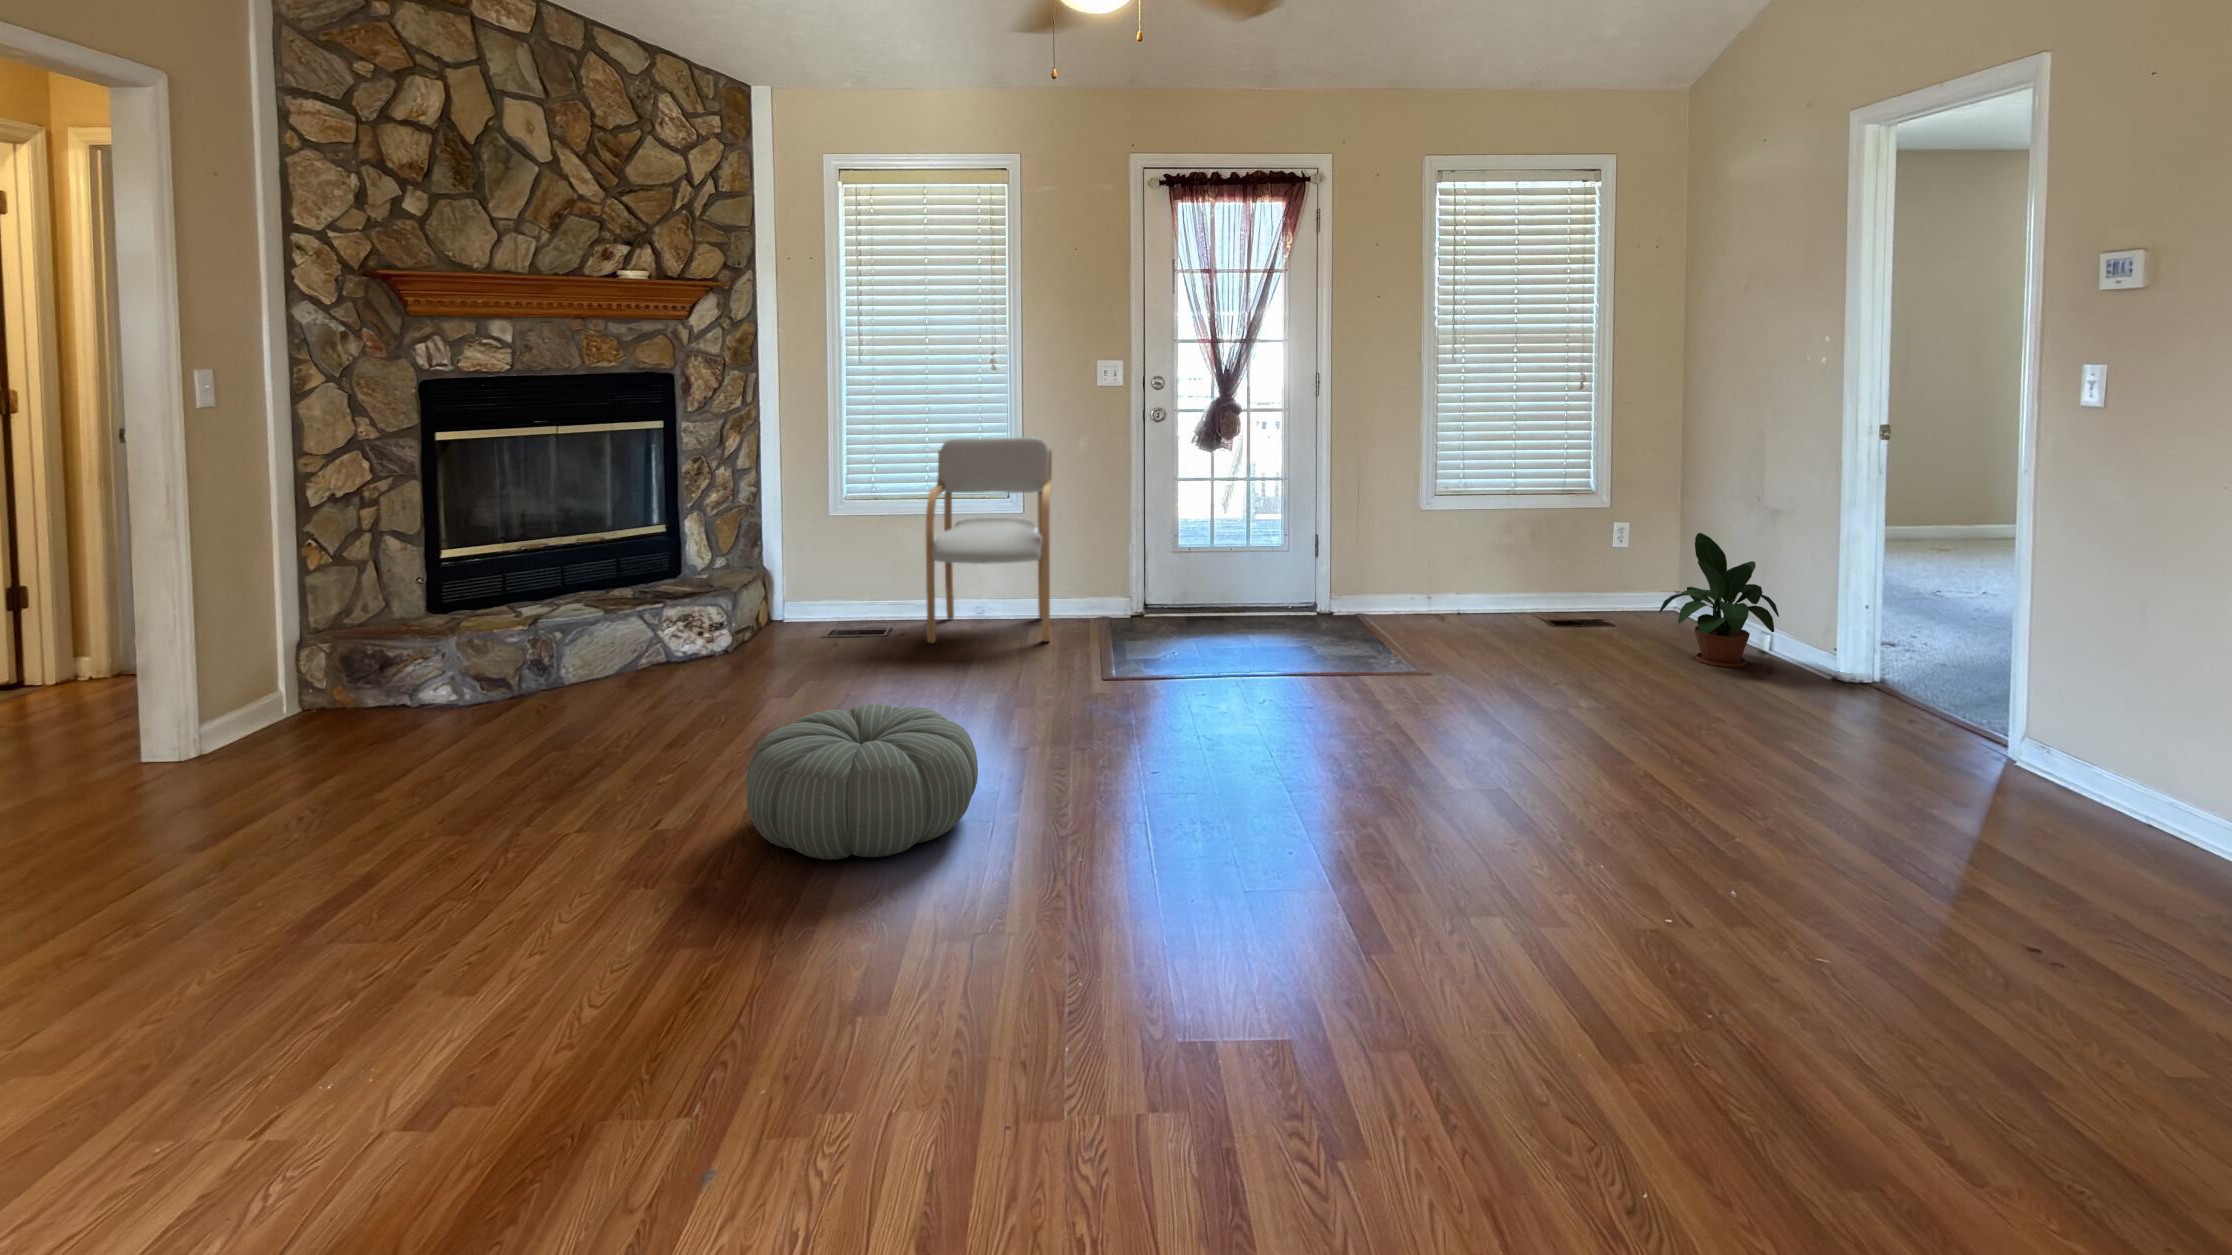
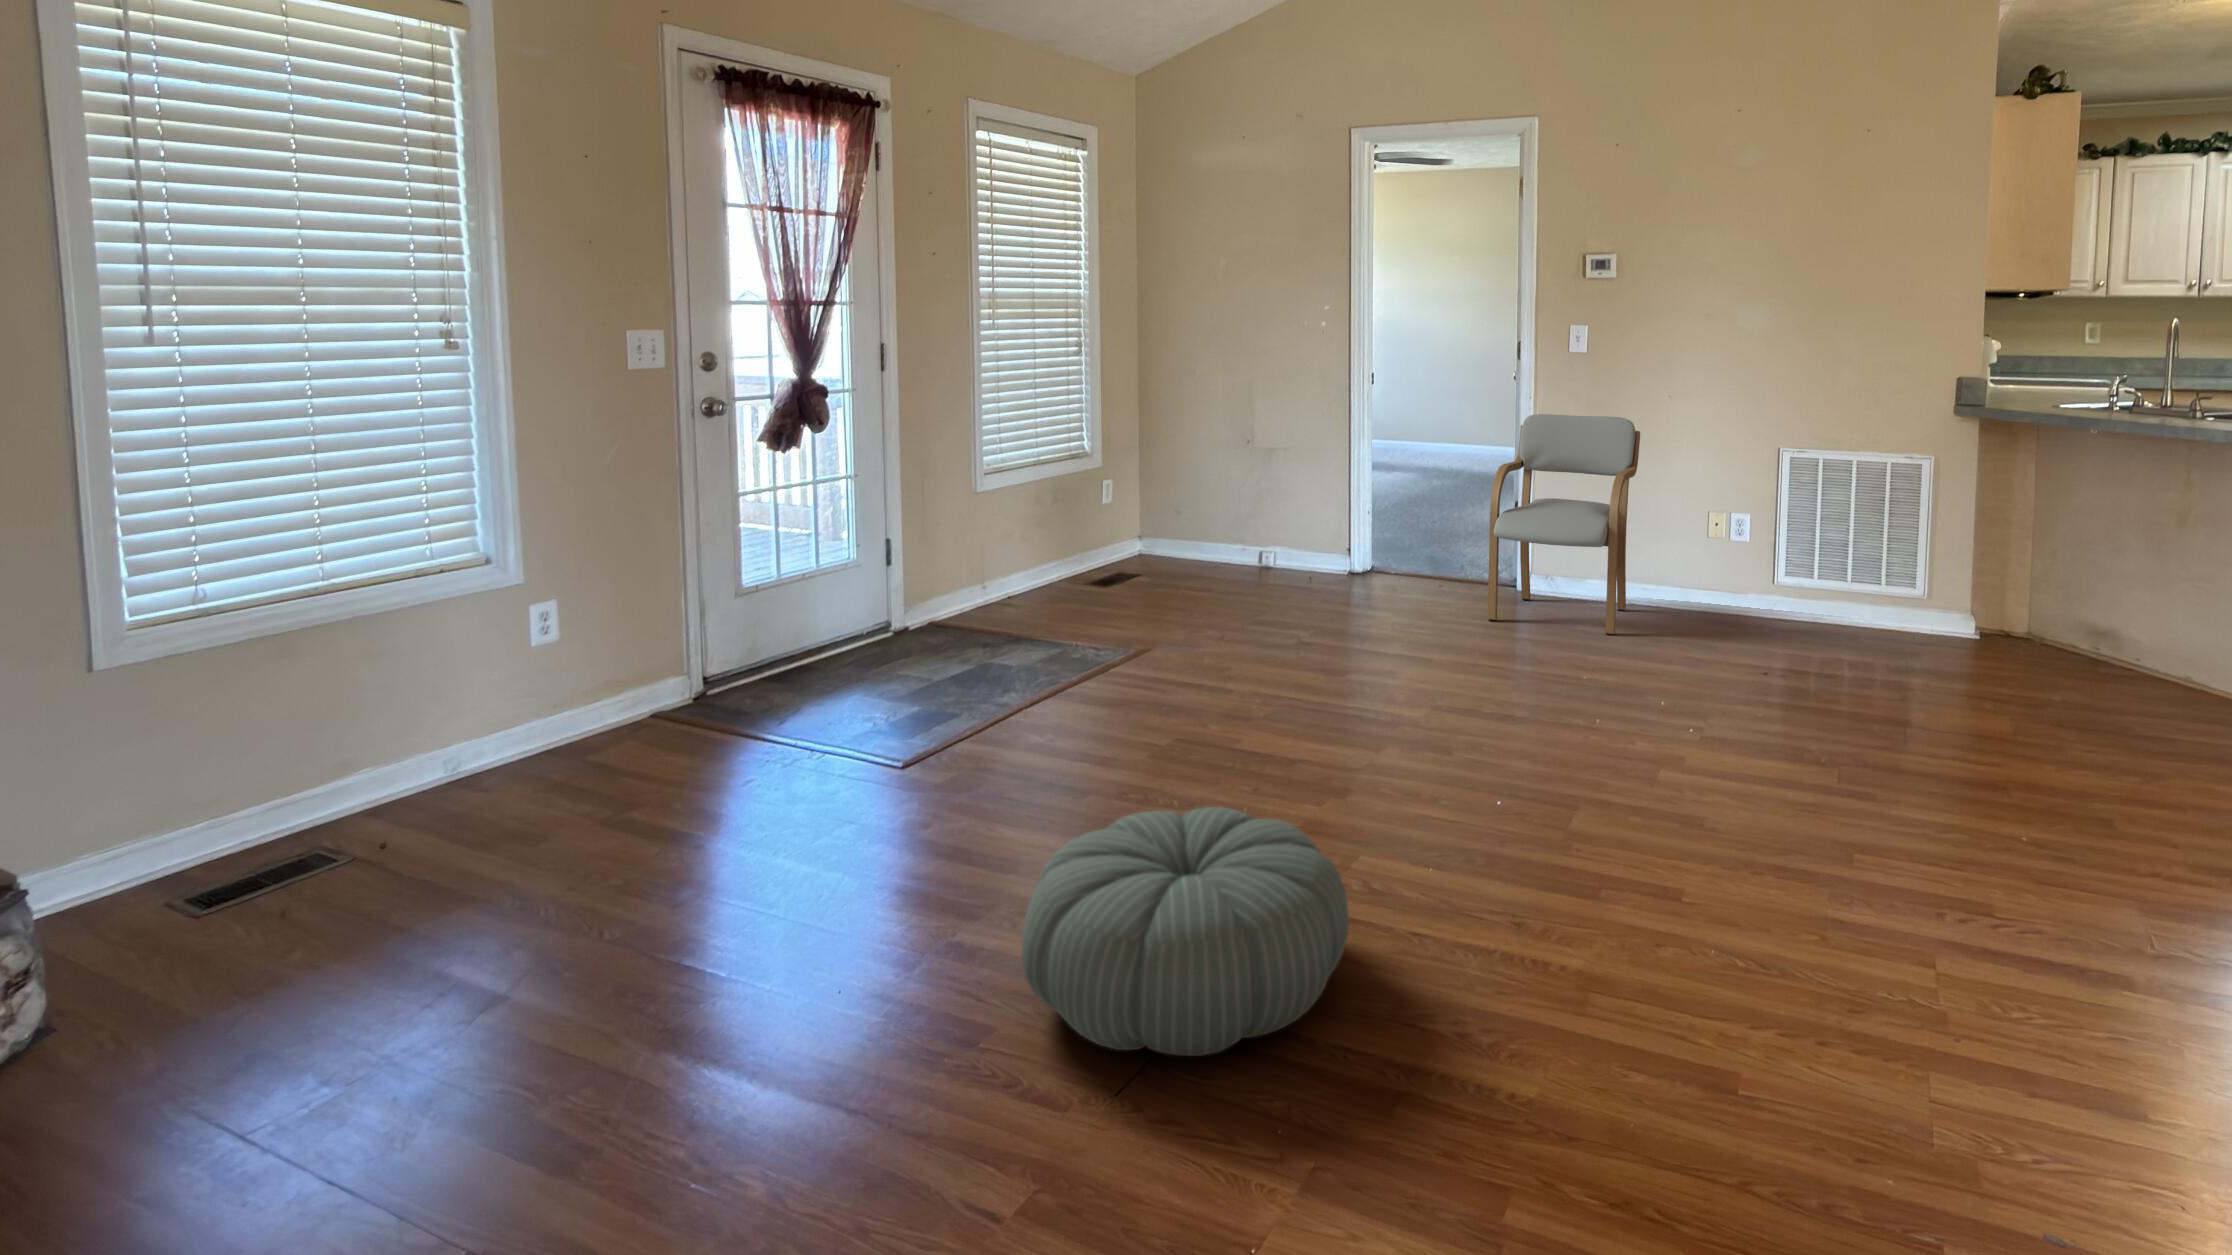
armchair: present [926,437,1052,644] -> present [1488,414,1640,635]
potted plant: present [1659,533,1779,667] -> none [1211,477,1301,585]

